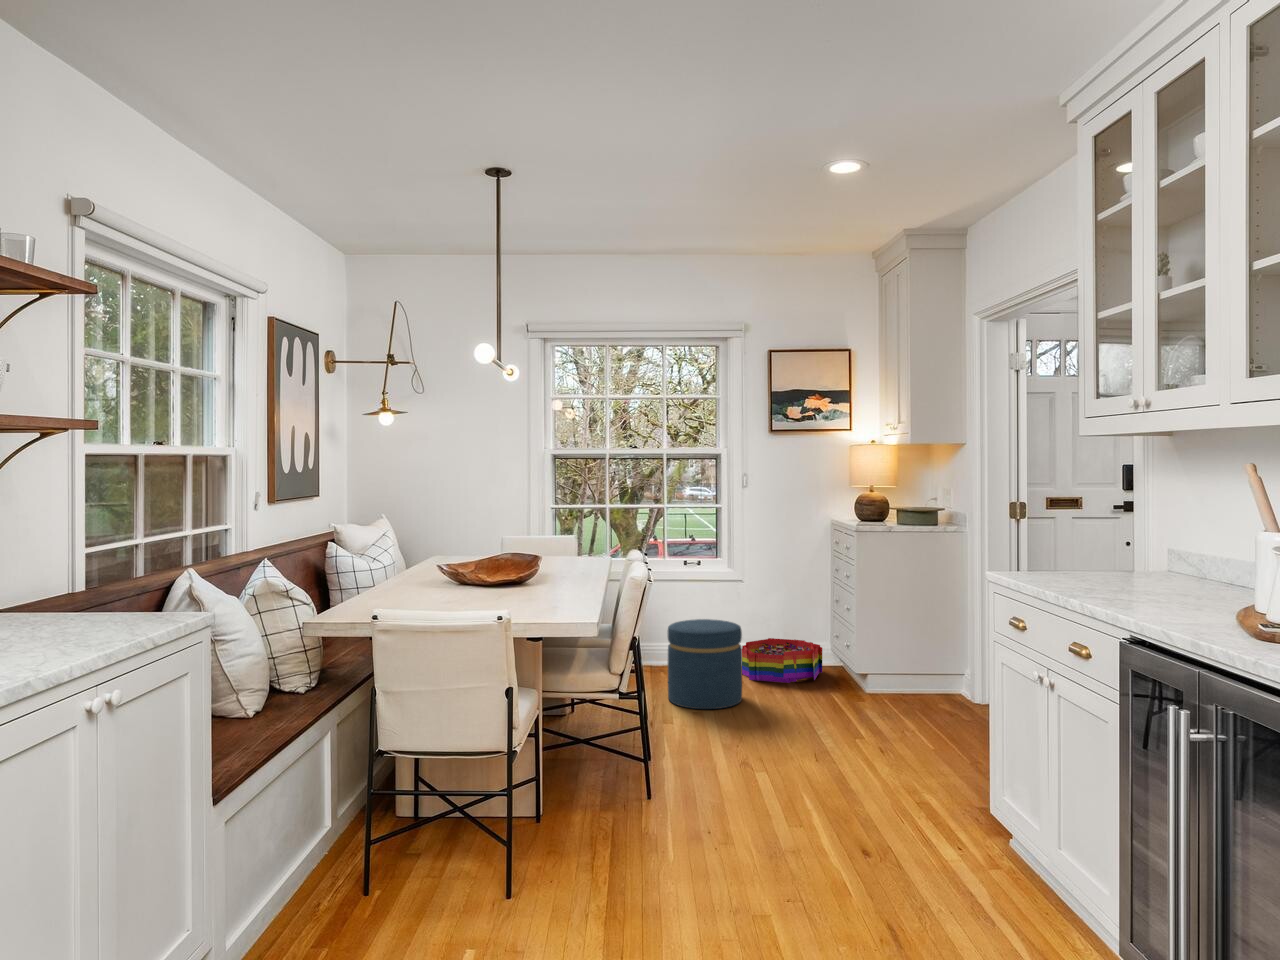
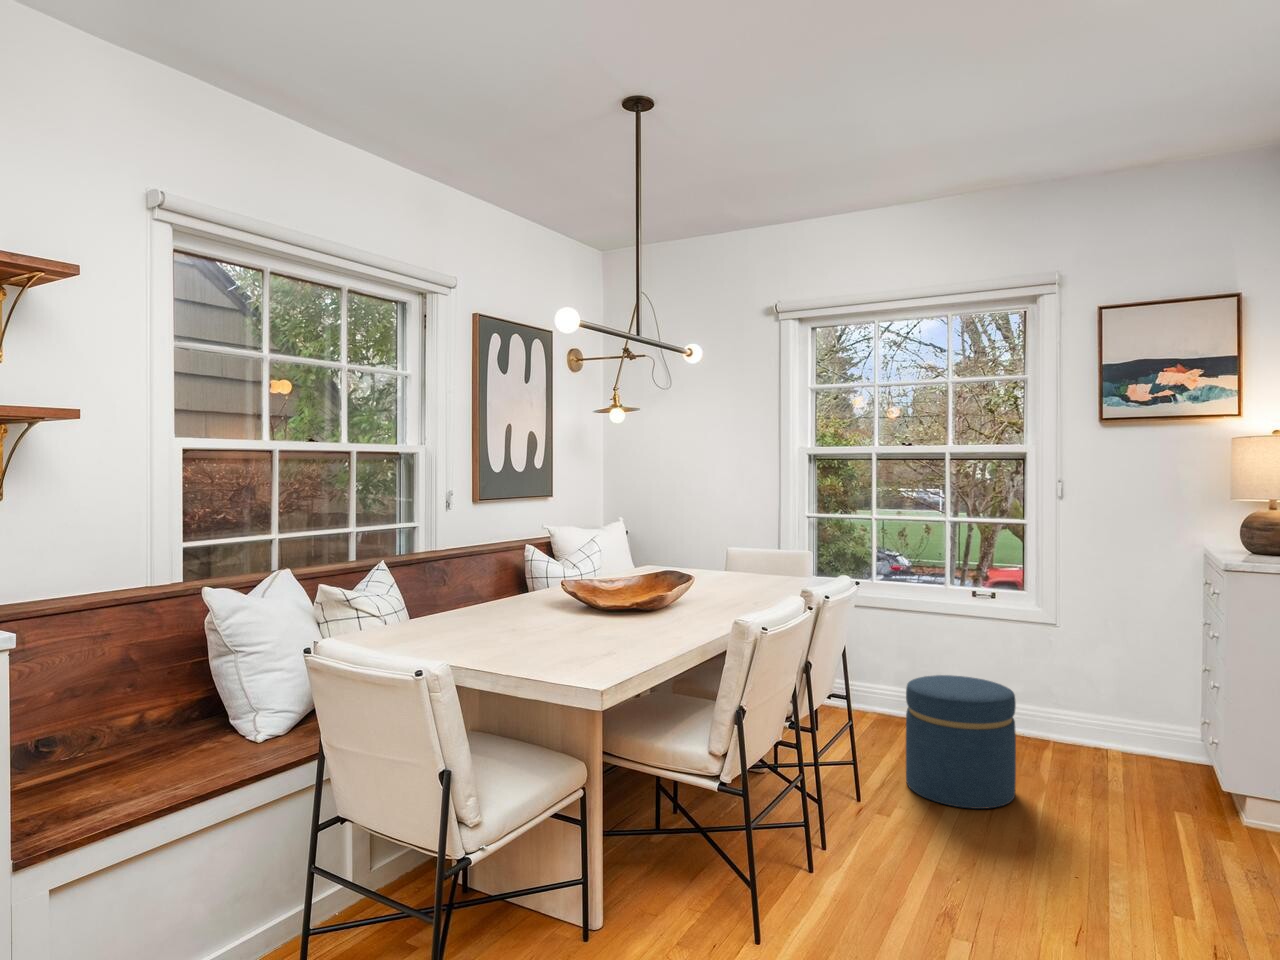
storage bin: present [742,638,822,683] -> none [1036,711,1174,789]

